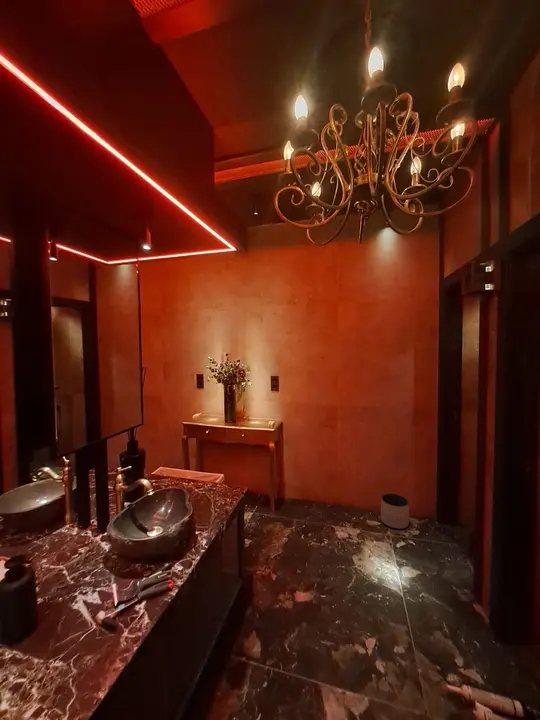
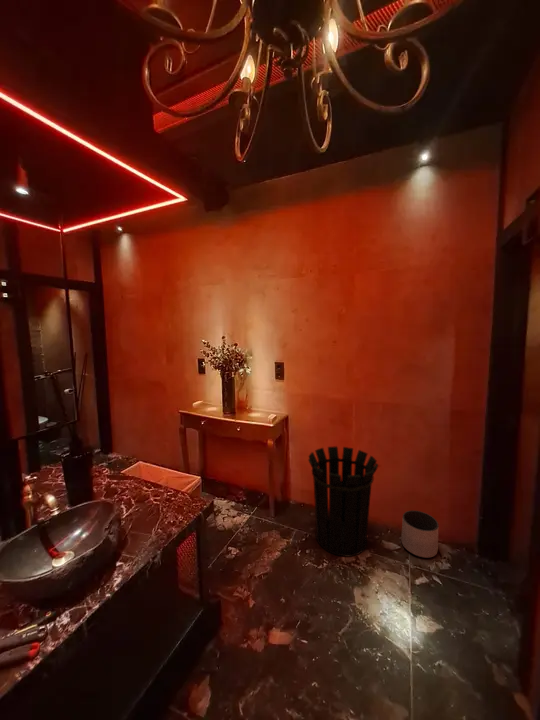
waste bin: none [306,446,363,535] -> present [309,446,378,556]

